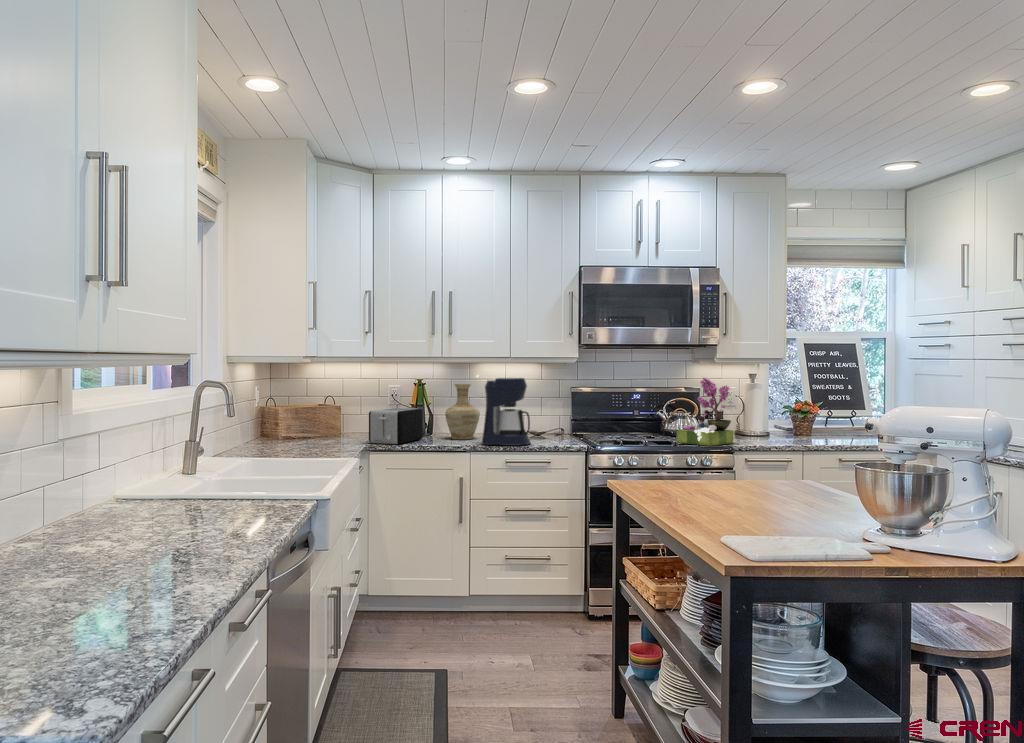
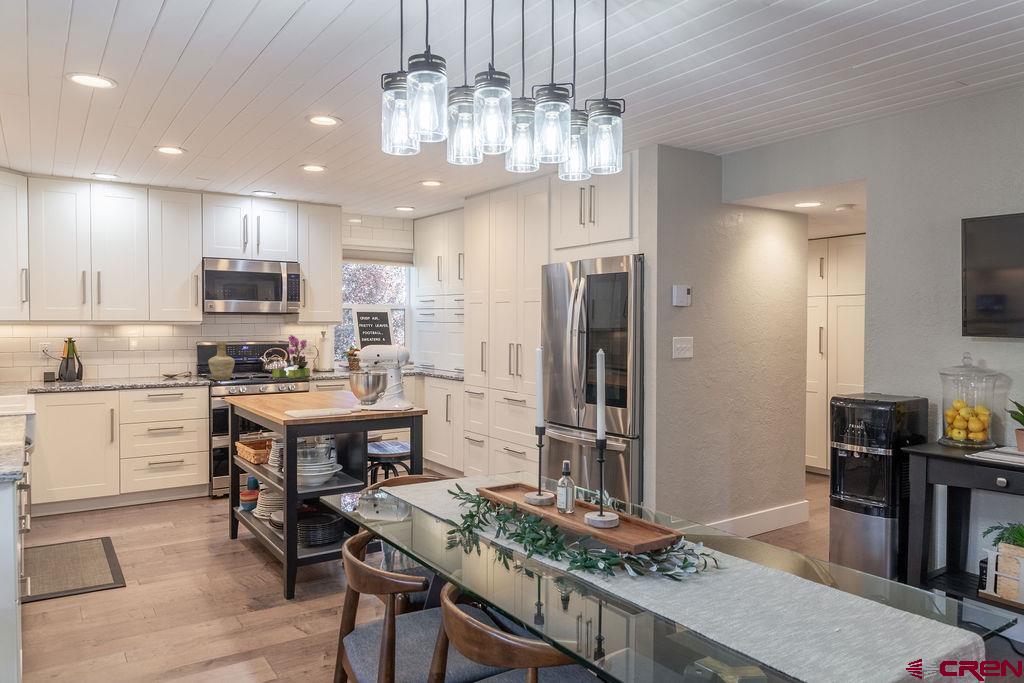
coffee maker: present [482,378,531,446] -> none [130,336,168,384]
vase: present [445,384,480,439] -> present [208,341,235,380]
toaster: present [369,408,423,444] -> none [32,360,76,387]

